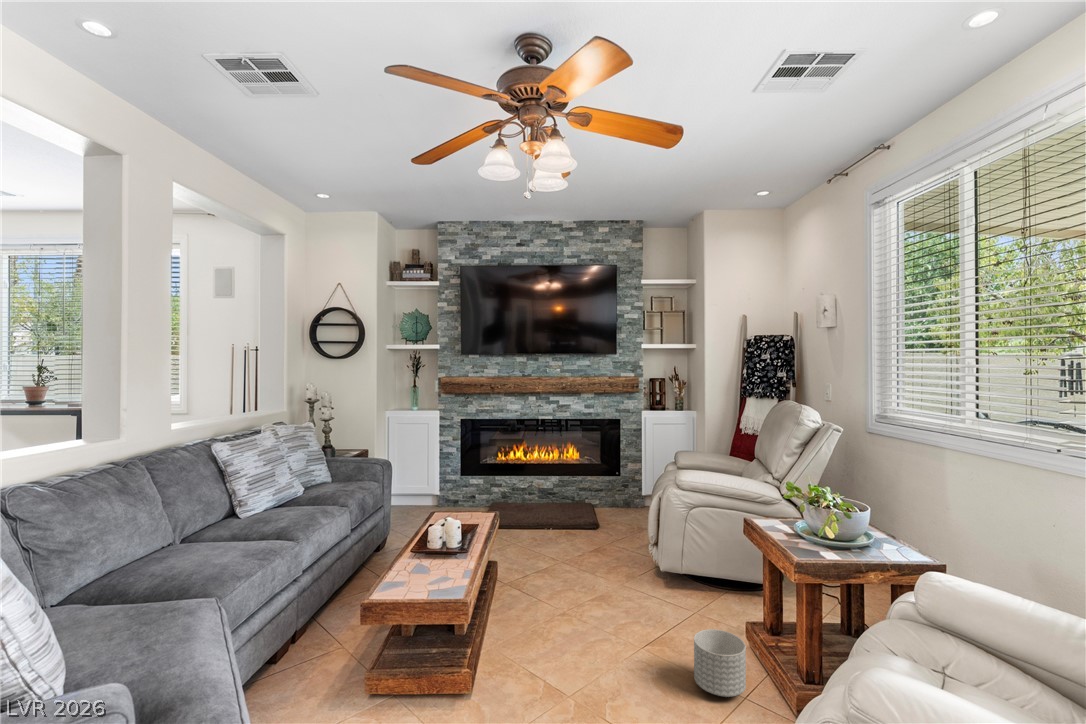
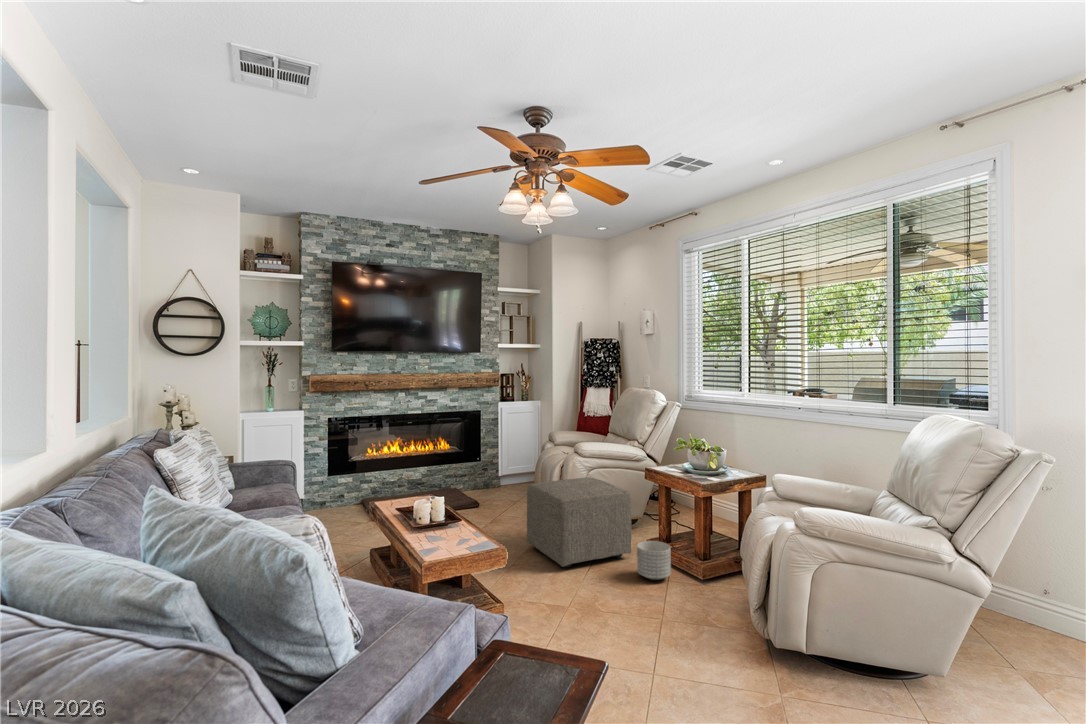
ottoman: none [593,516,713,640] -> present [527,478,632,567]

